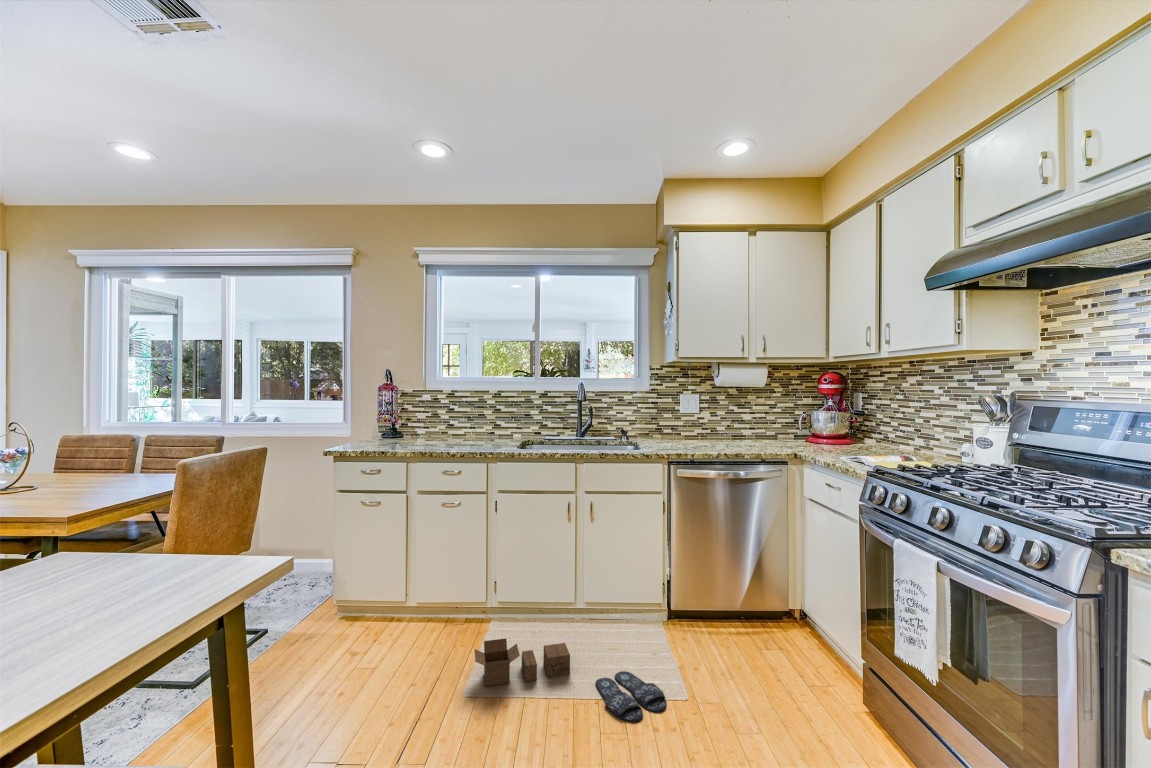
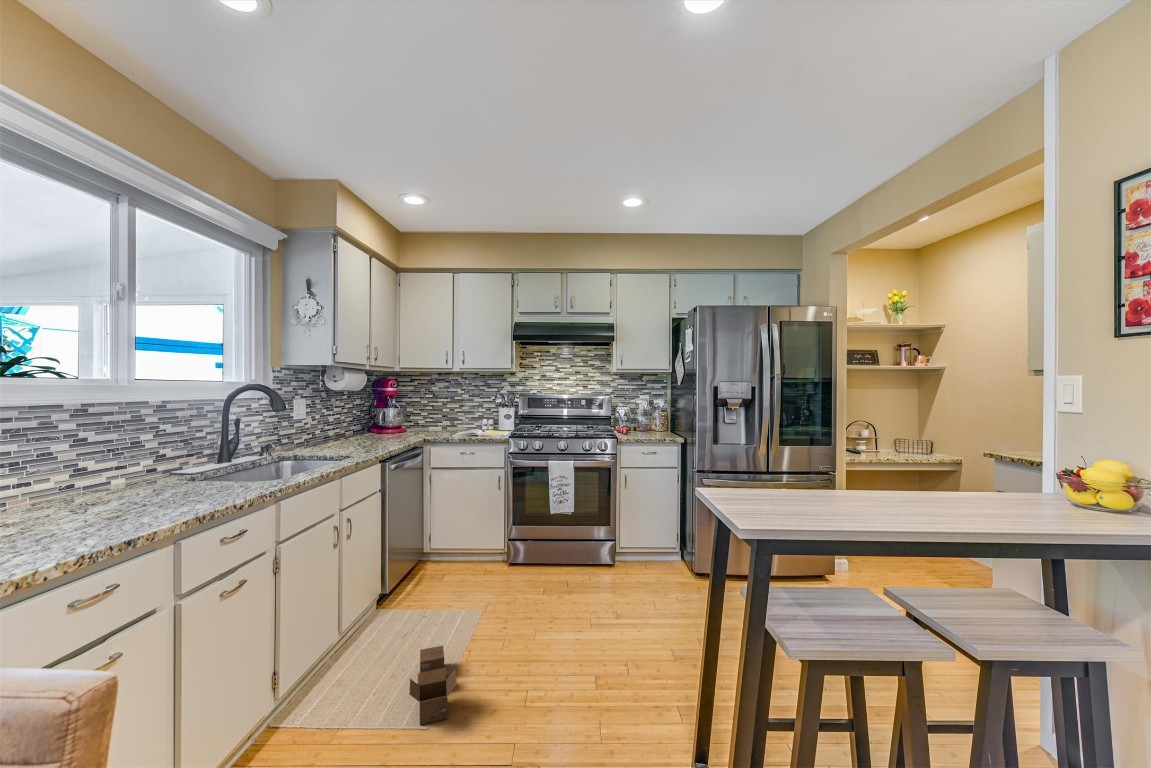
slippers: present [596,671,666,722] -> none [451,617,513,649]

